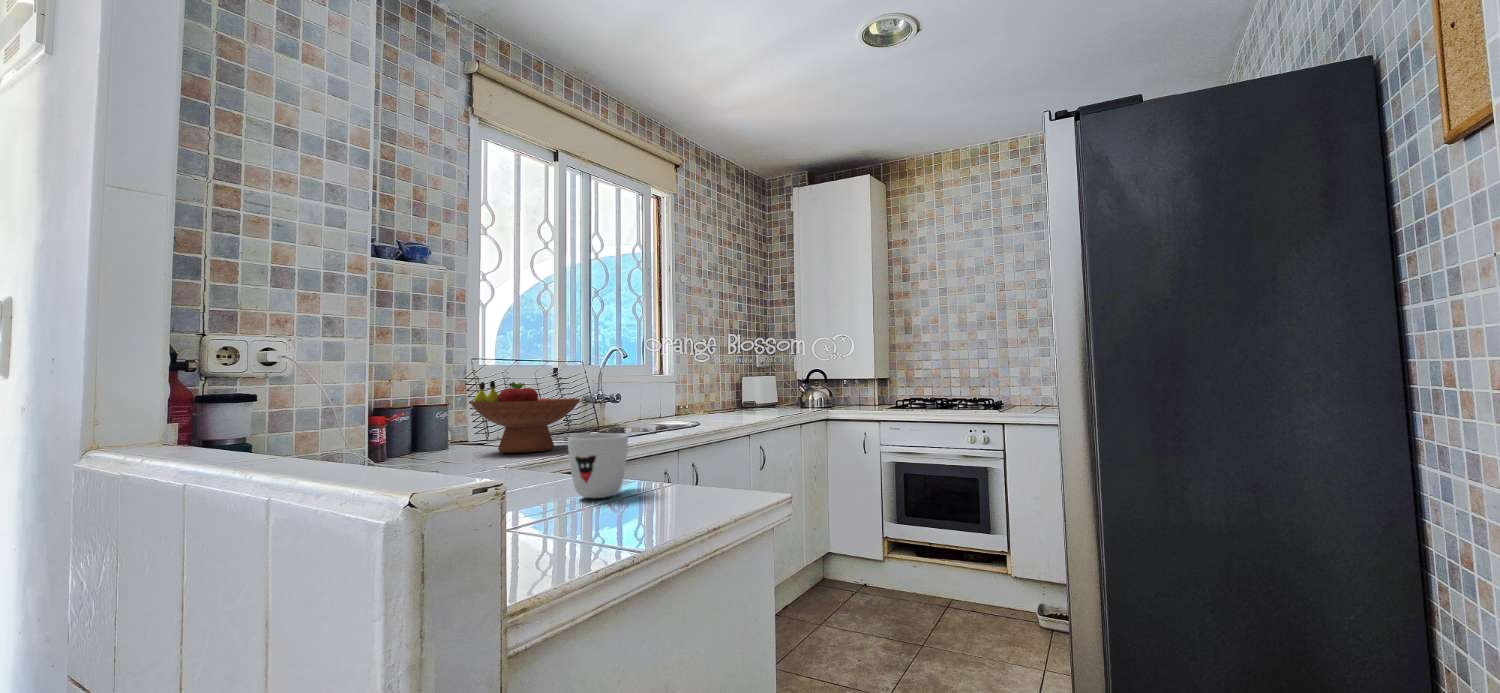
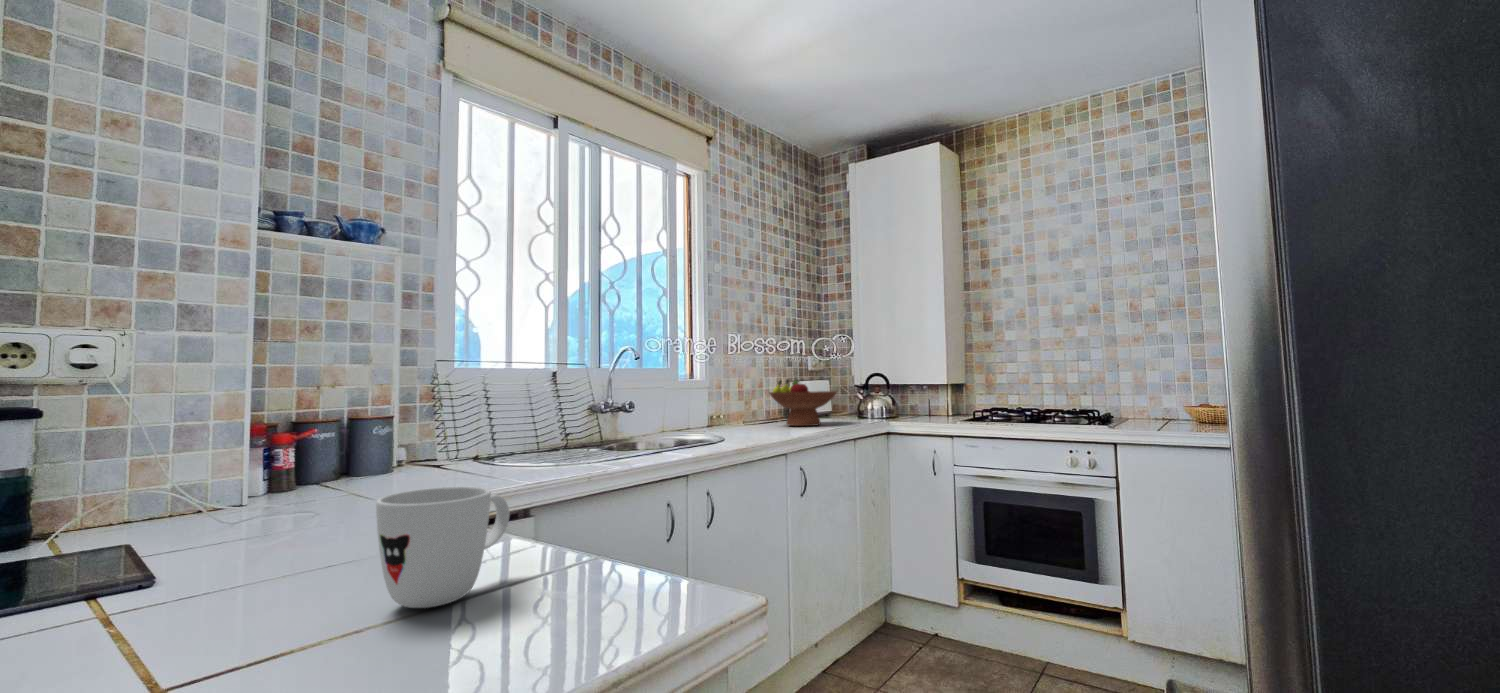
fruit bowl: present [470,381,580,453] -> present [769,379,837,426]

